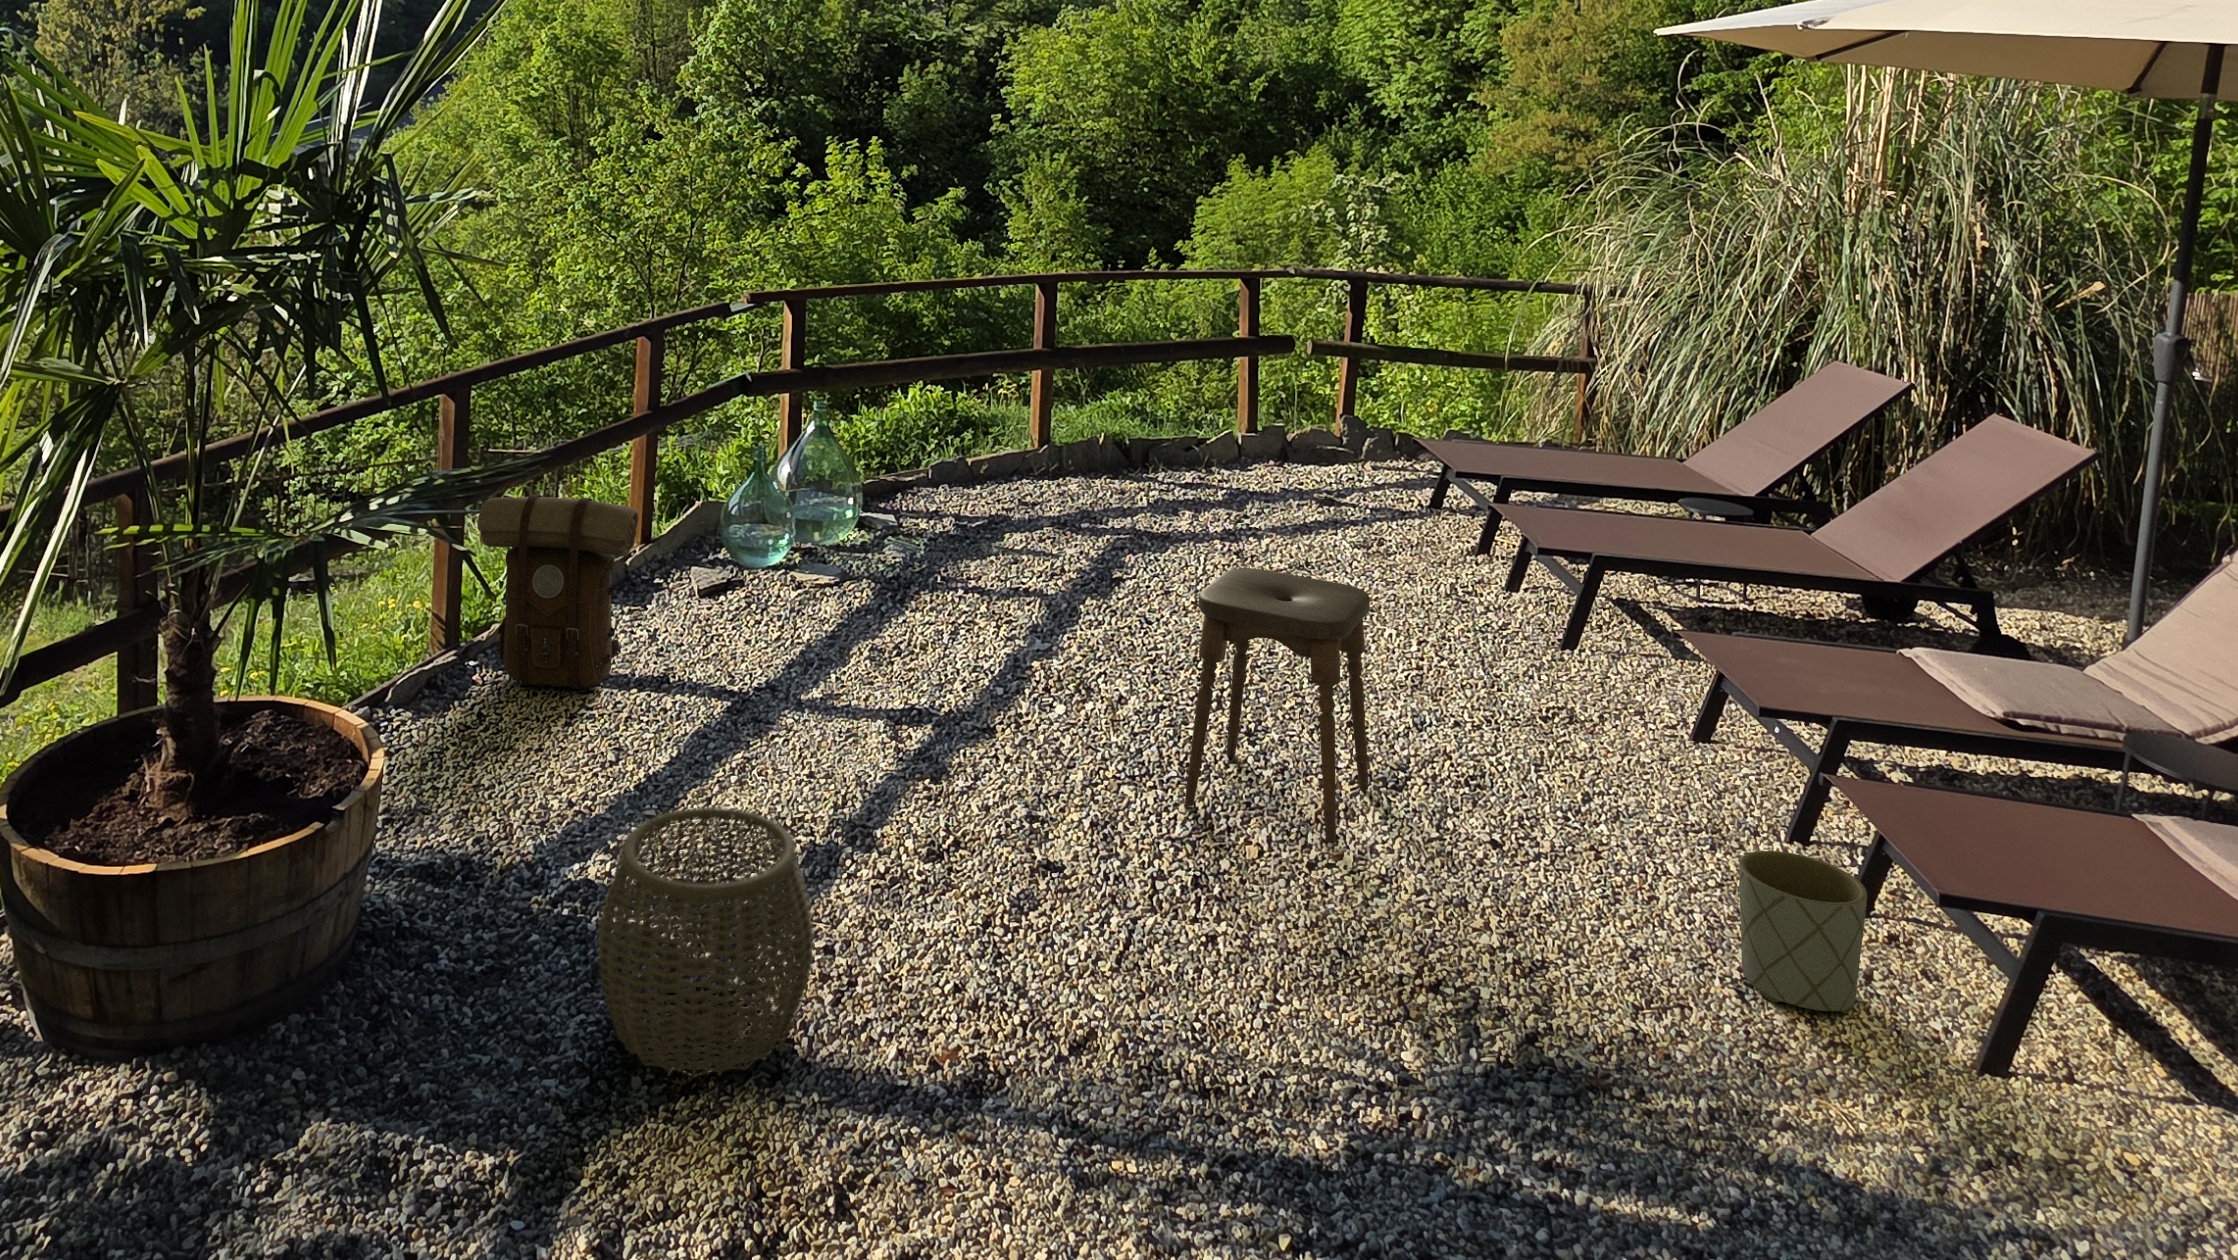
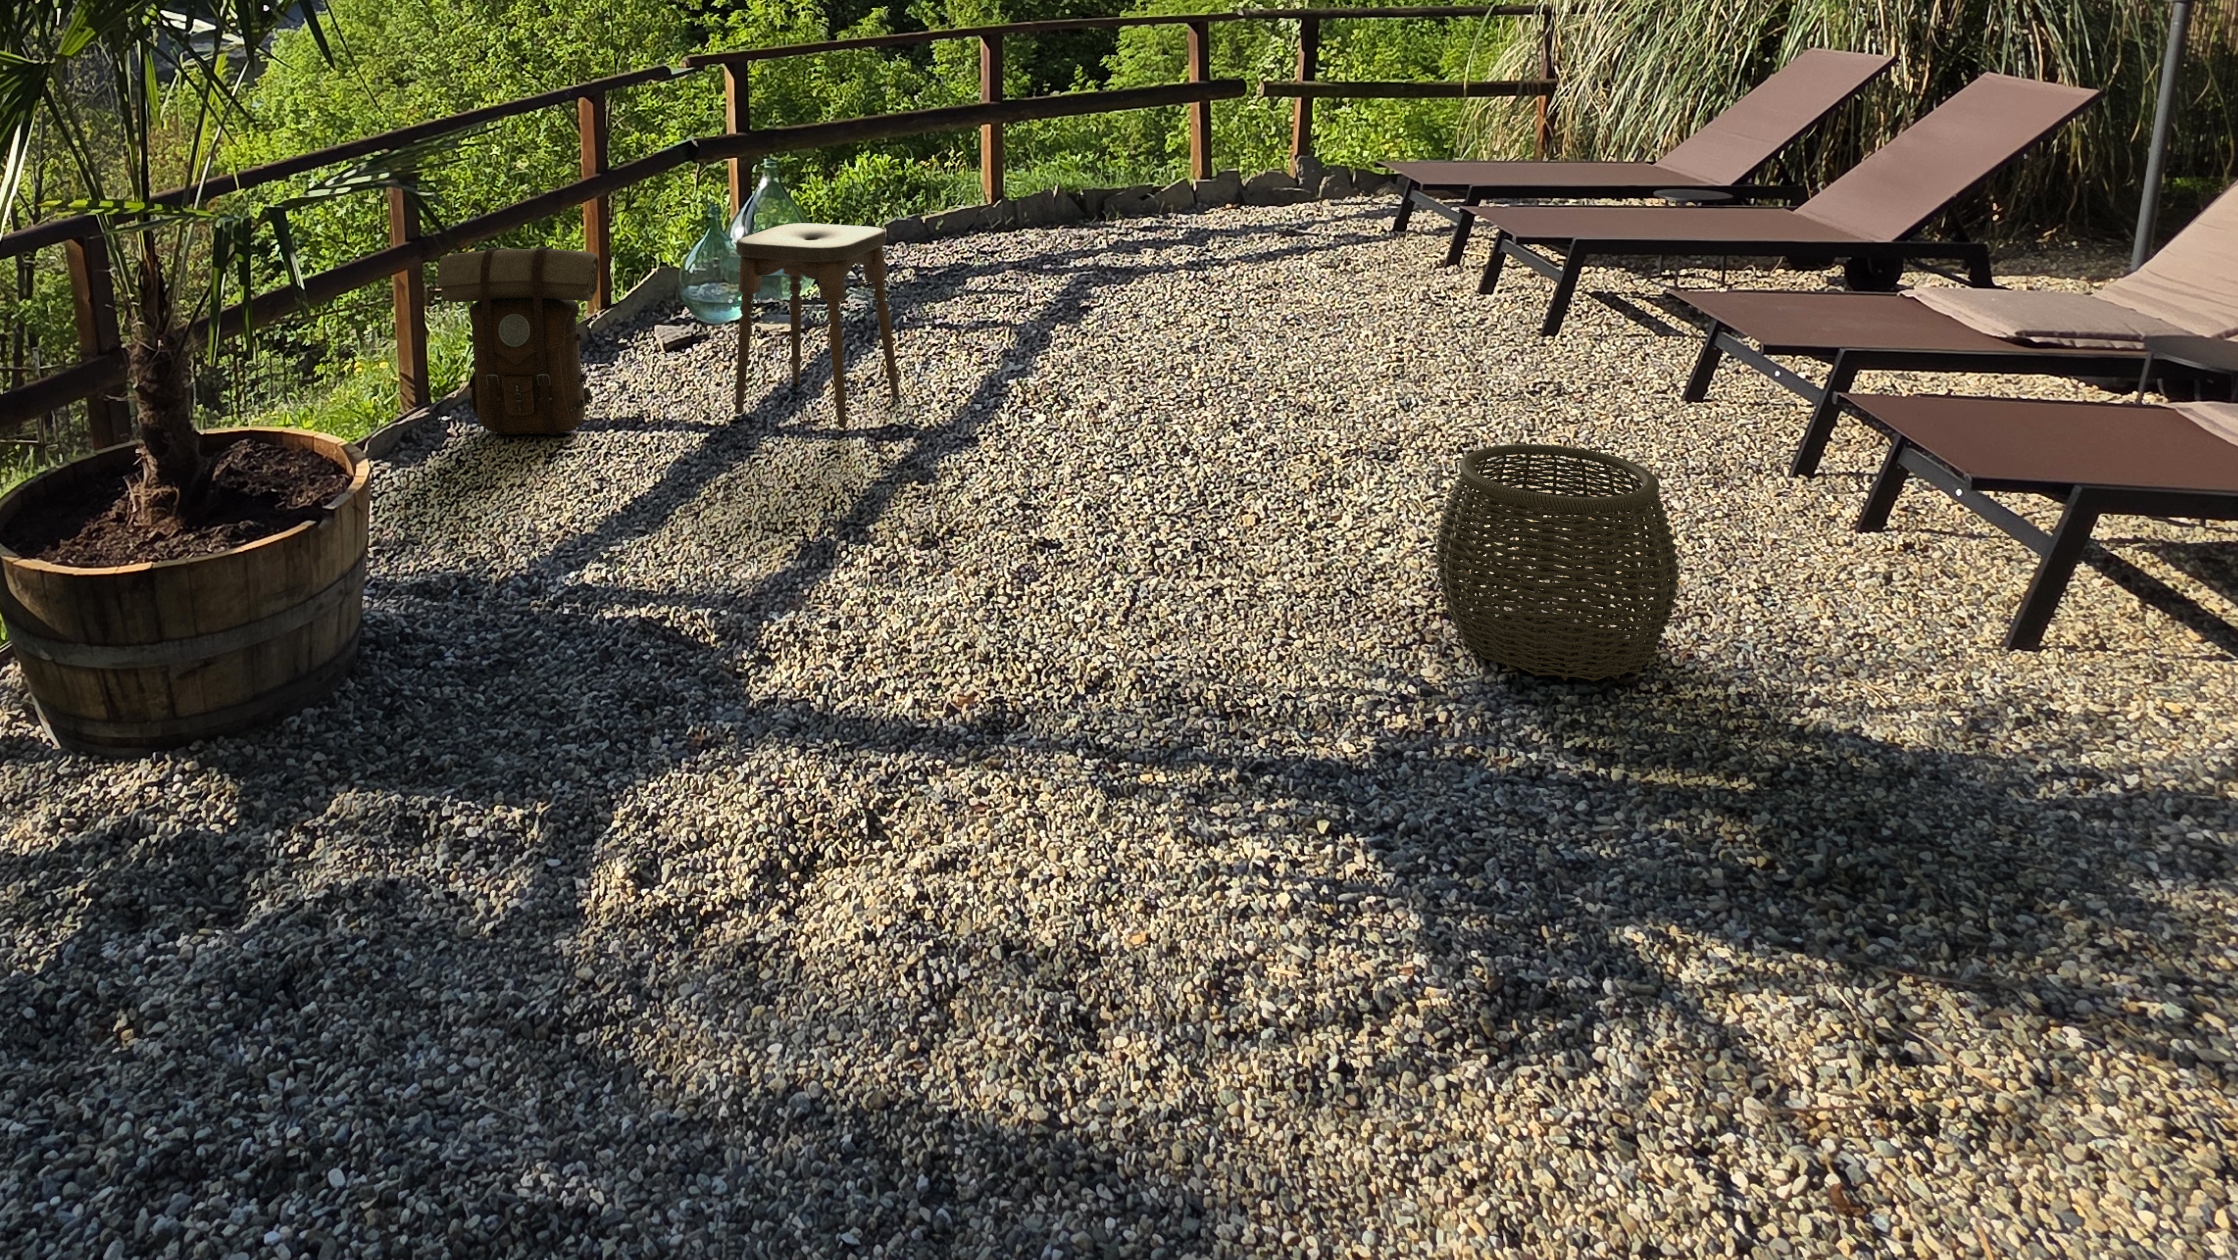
stool: present [1185,568,1370,843] -> present [734,223,899,428]
woven basket: present [596,807,815,1077] -> present [1436,444,1680,682]
planter: present [1739,851,1867,1014] -> none [1756,466,1892,610]

